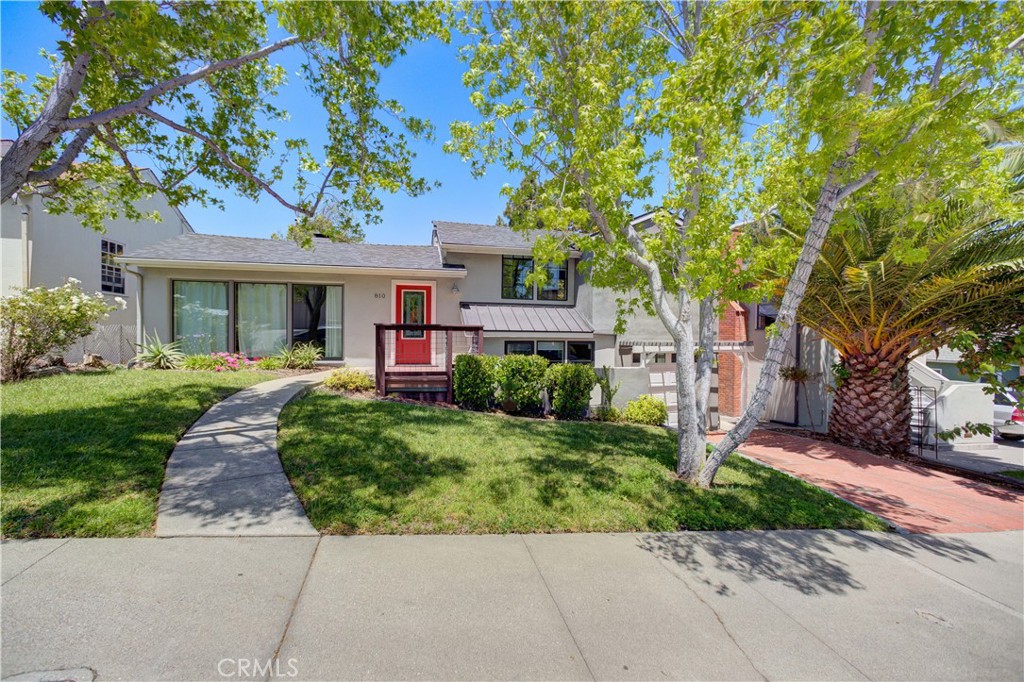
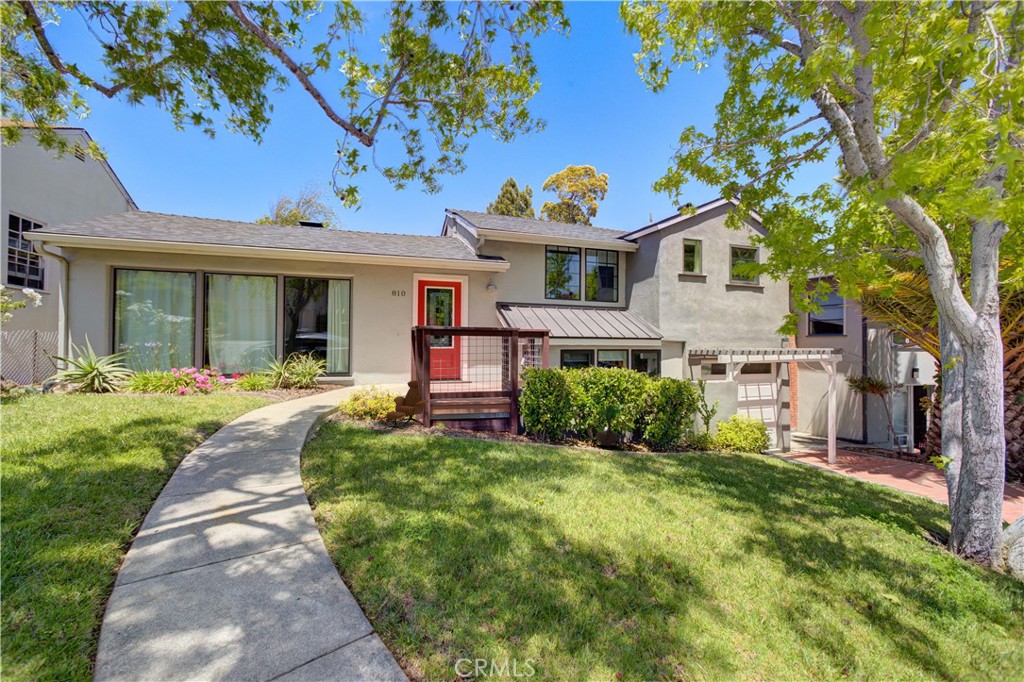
lounge chair: none [347,362,382,396] -> present [385,380,429,431]

